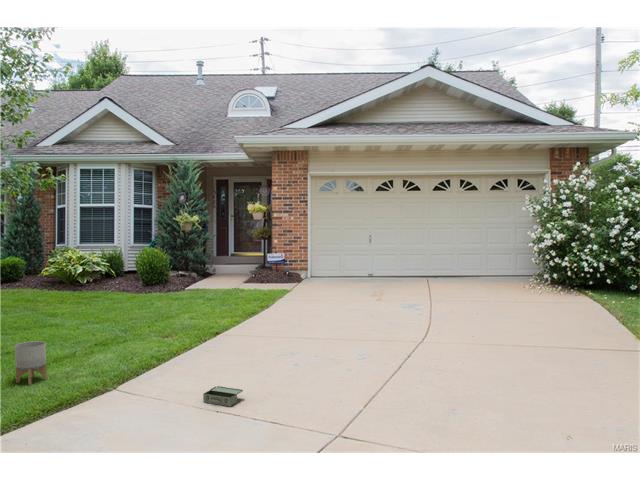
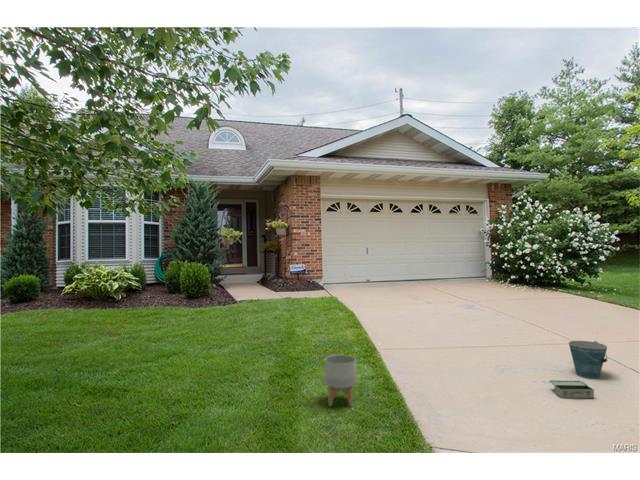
bucket: none [275,352,312,392] -> present [569,341,607,378]

